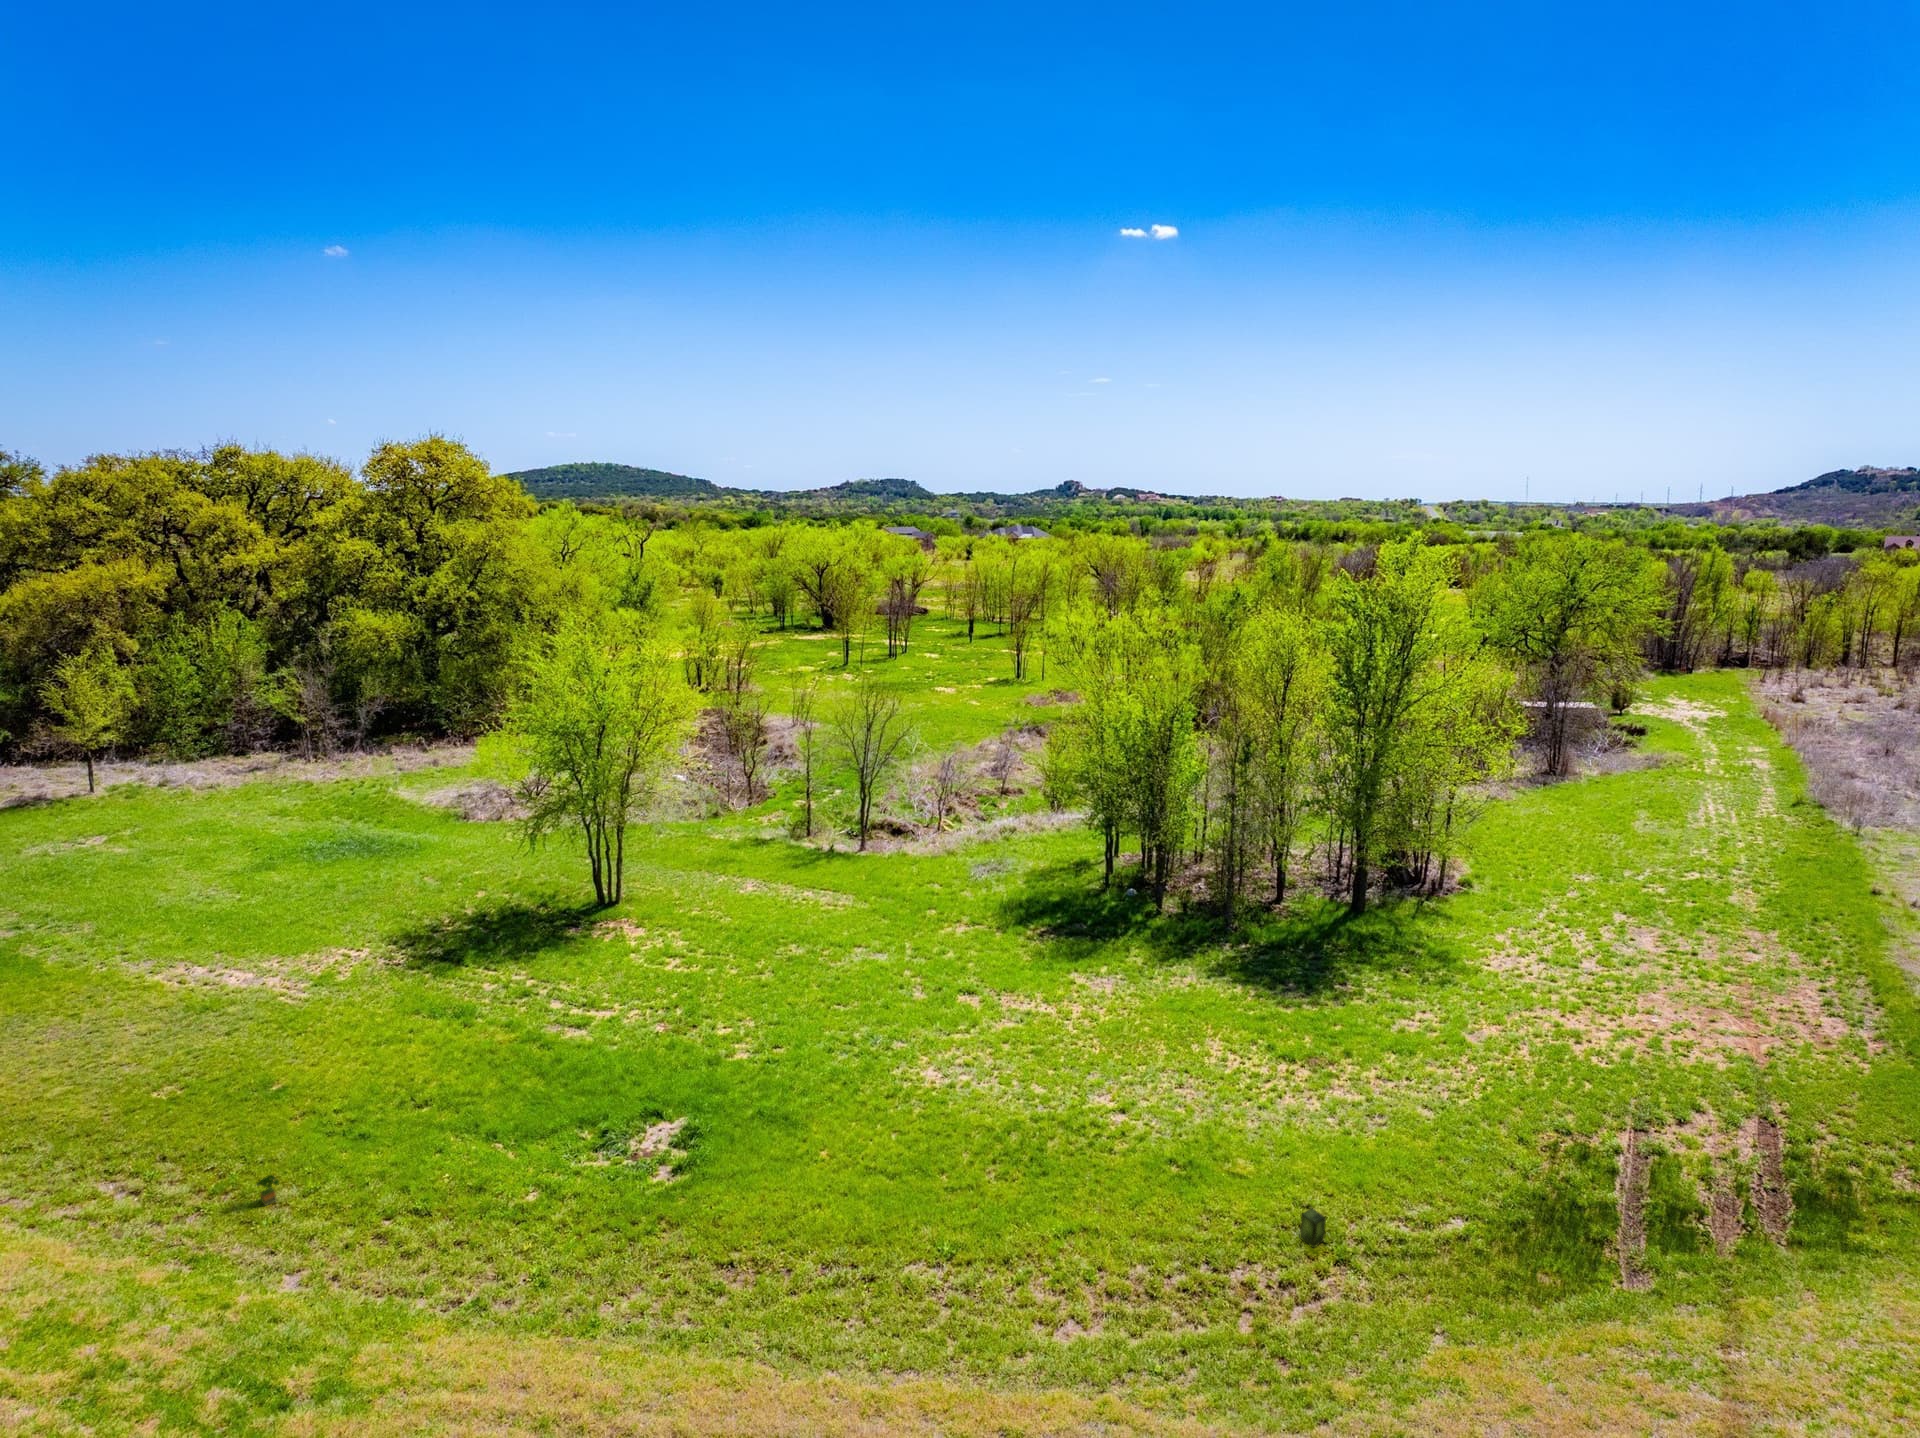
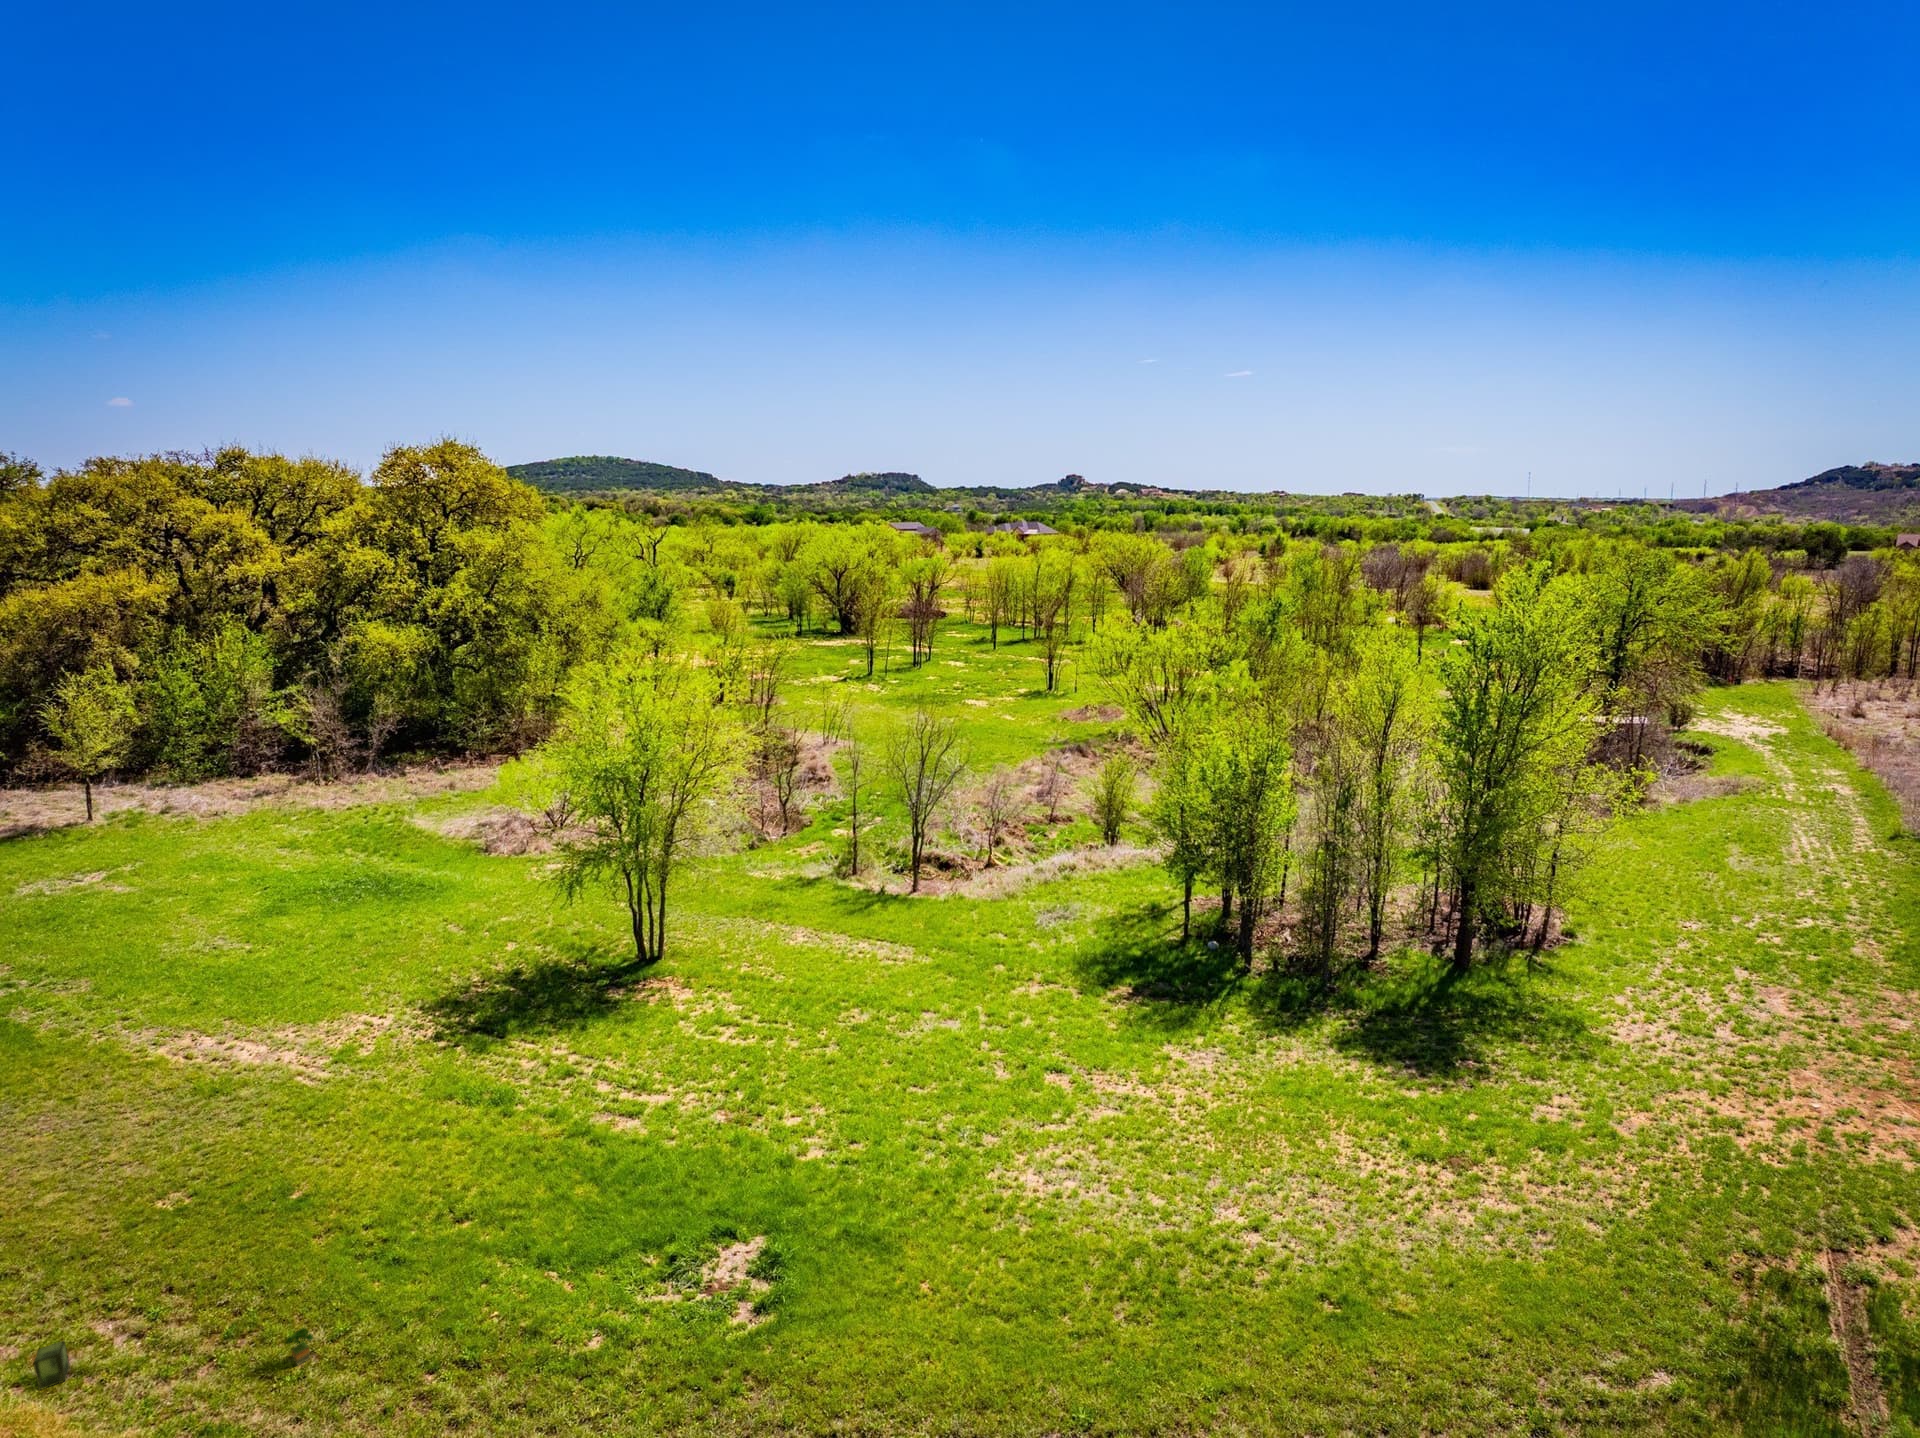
storage box: present [1300,1208,1326,1248] -> present [33,1341,70,1390]

